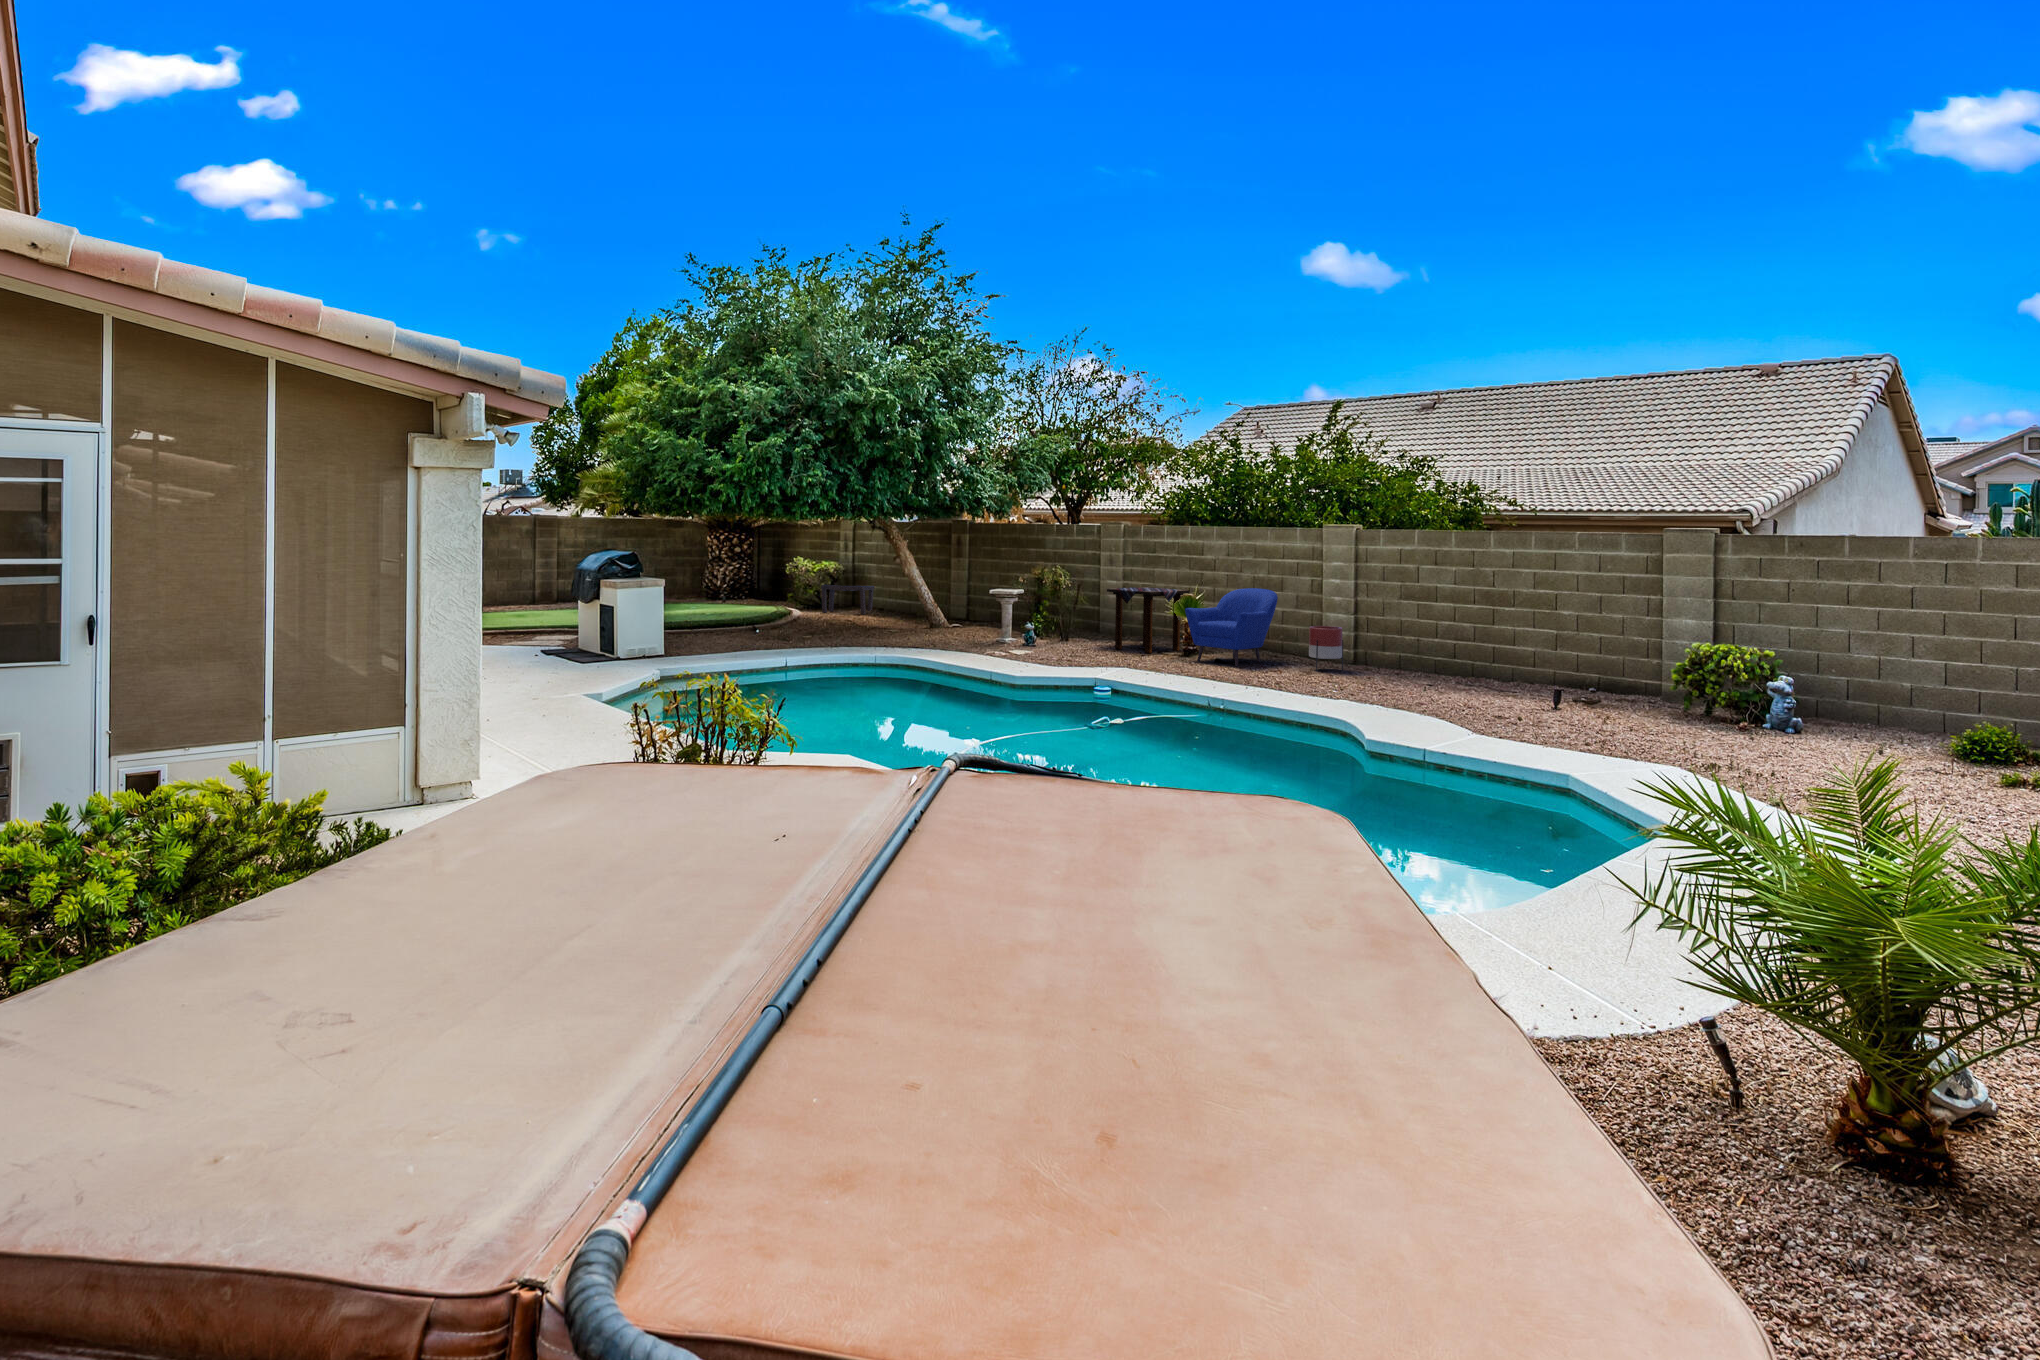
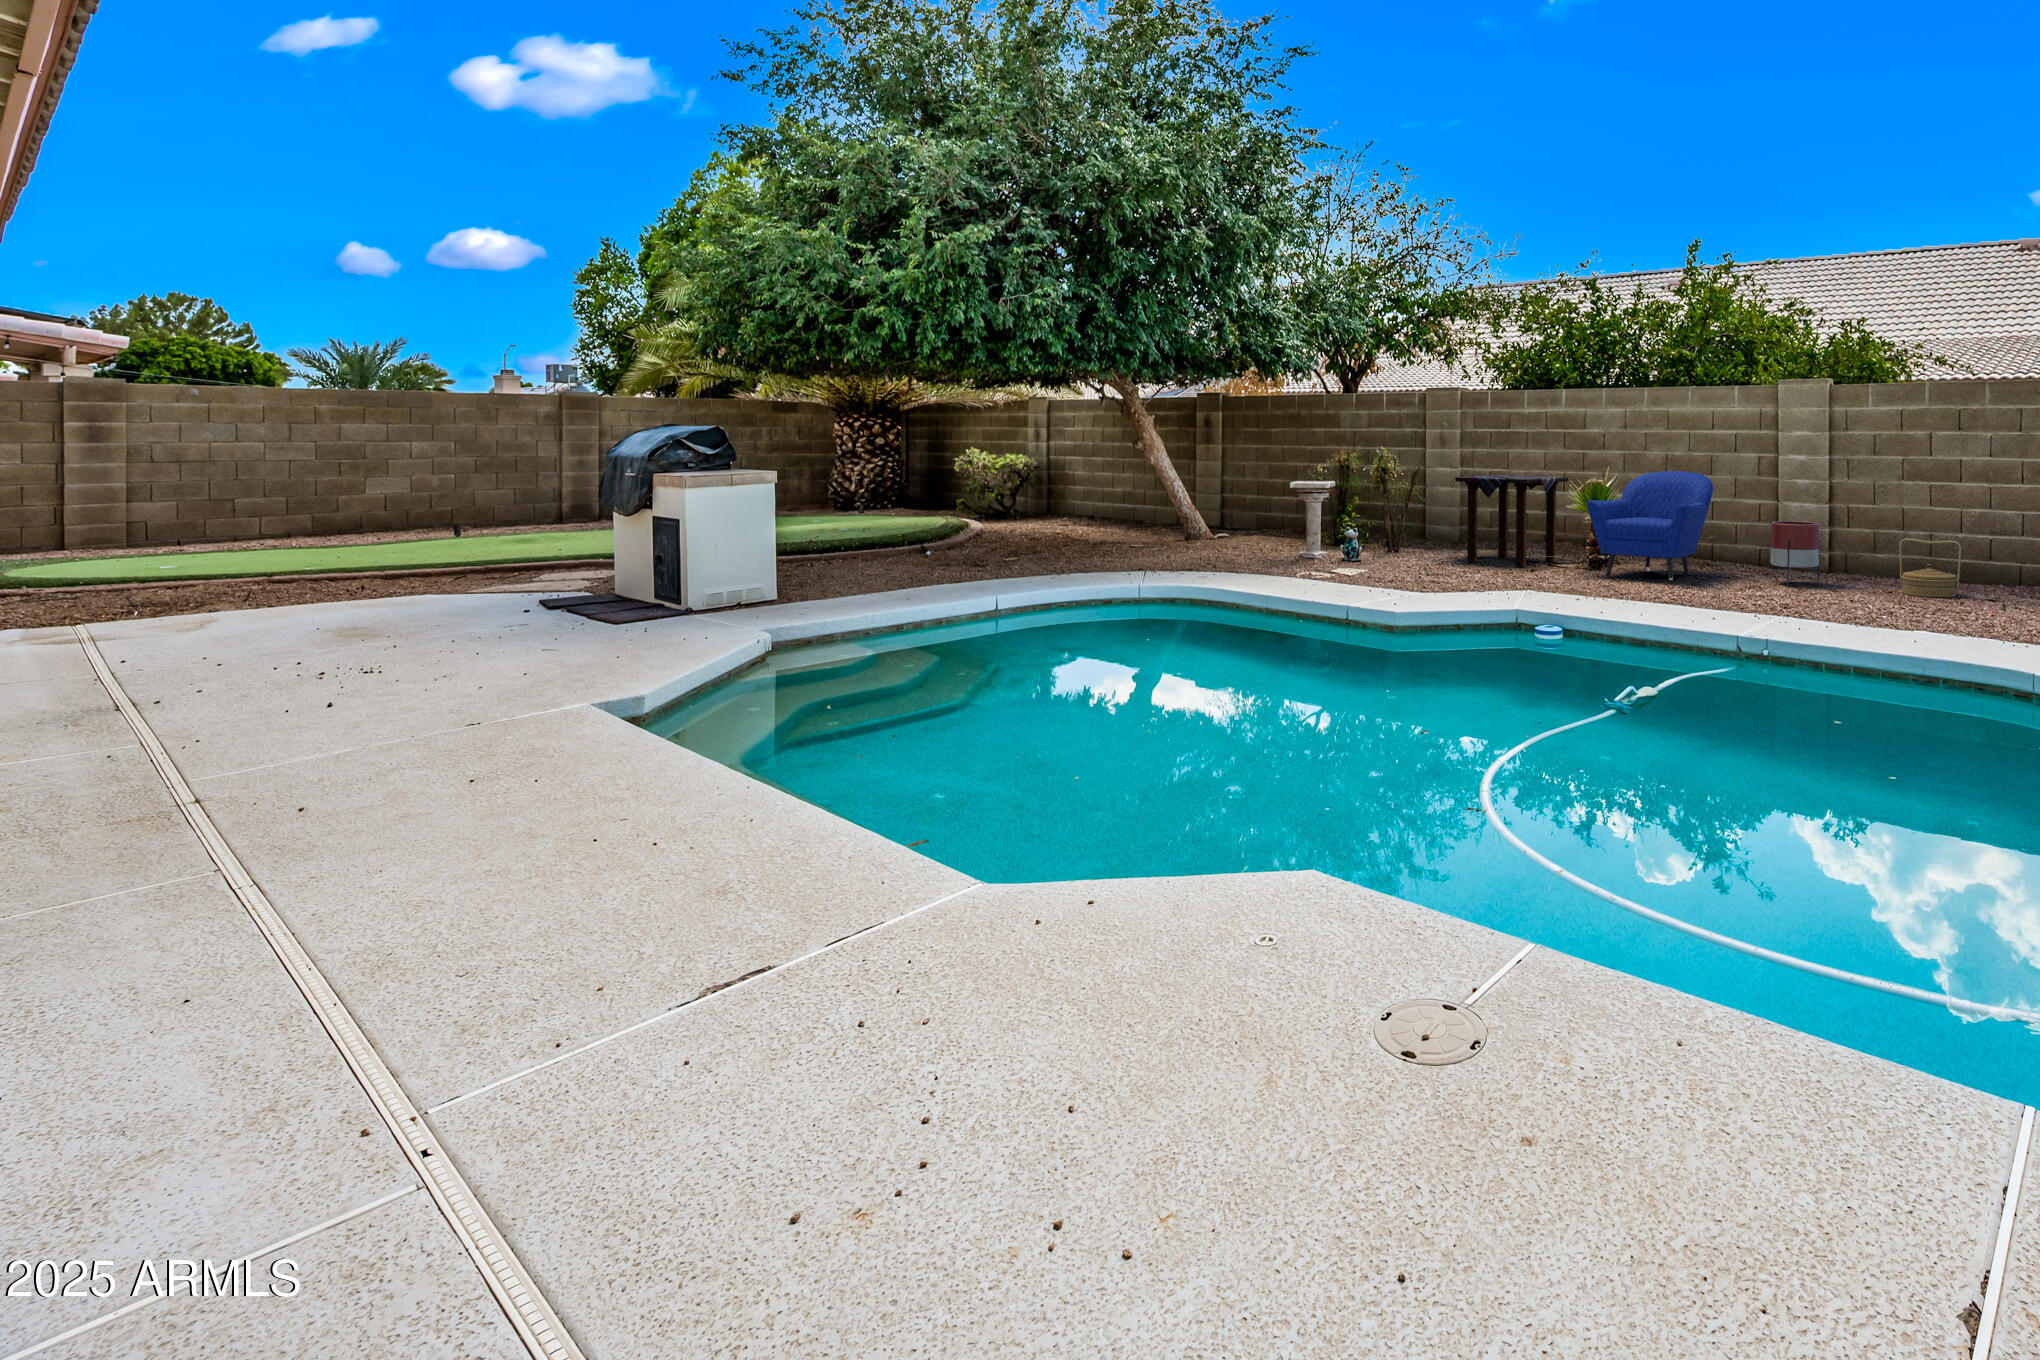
bench: present [821,585,875,615] -> none [1007,485,1083,525]
woven basket: none [1390,640,1429,682] -> present [1899,538,1961,597]

